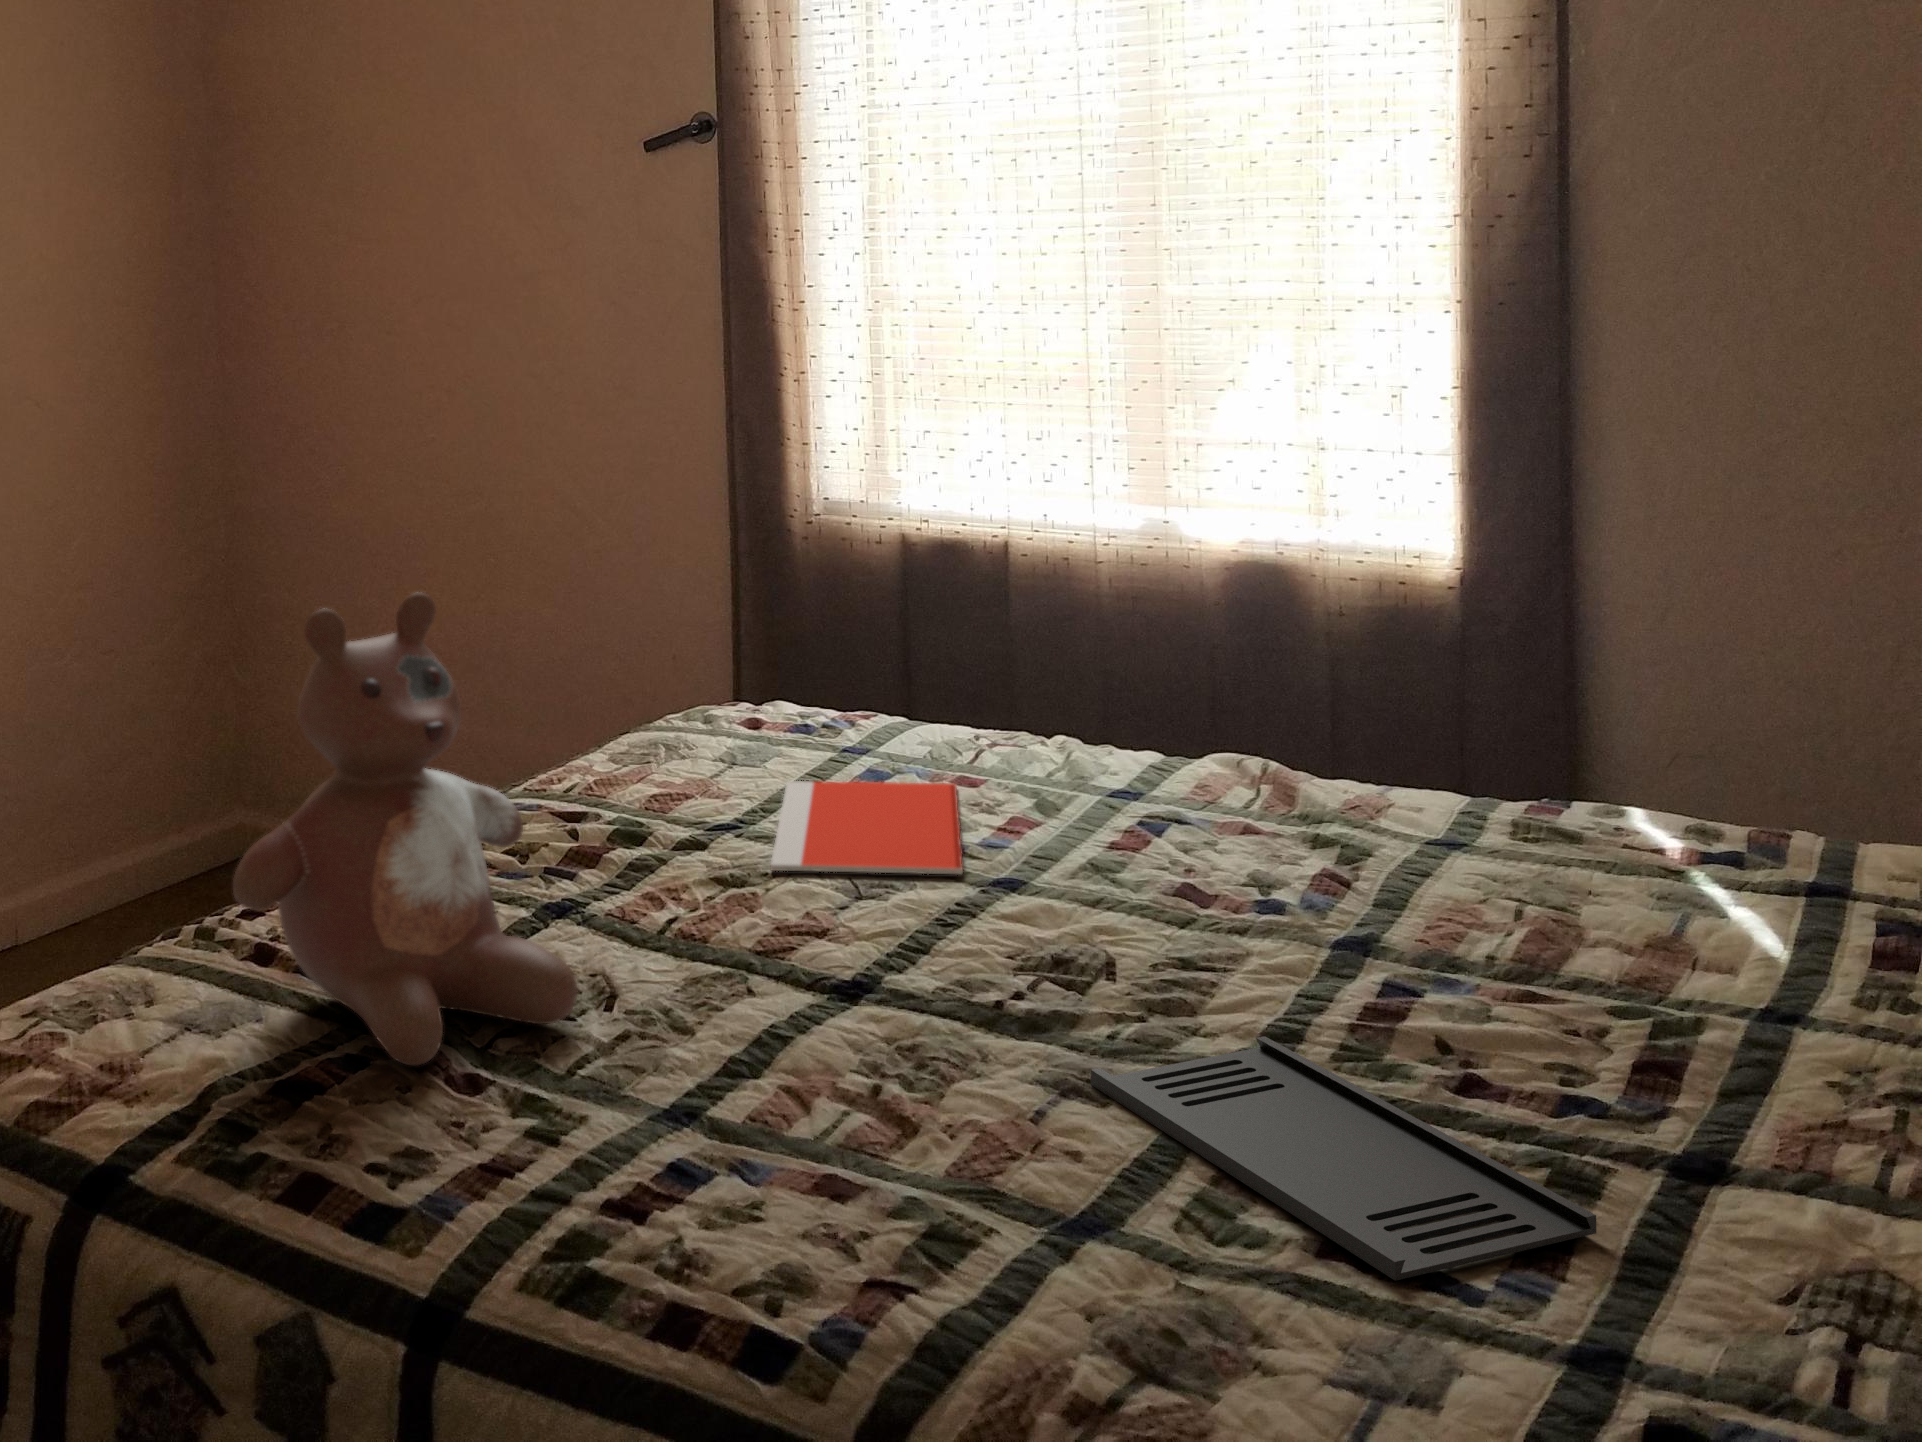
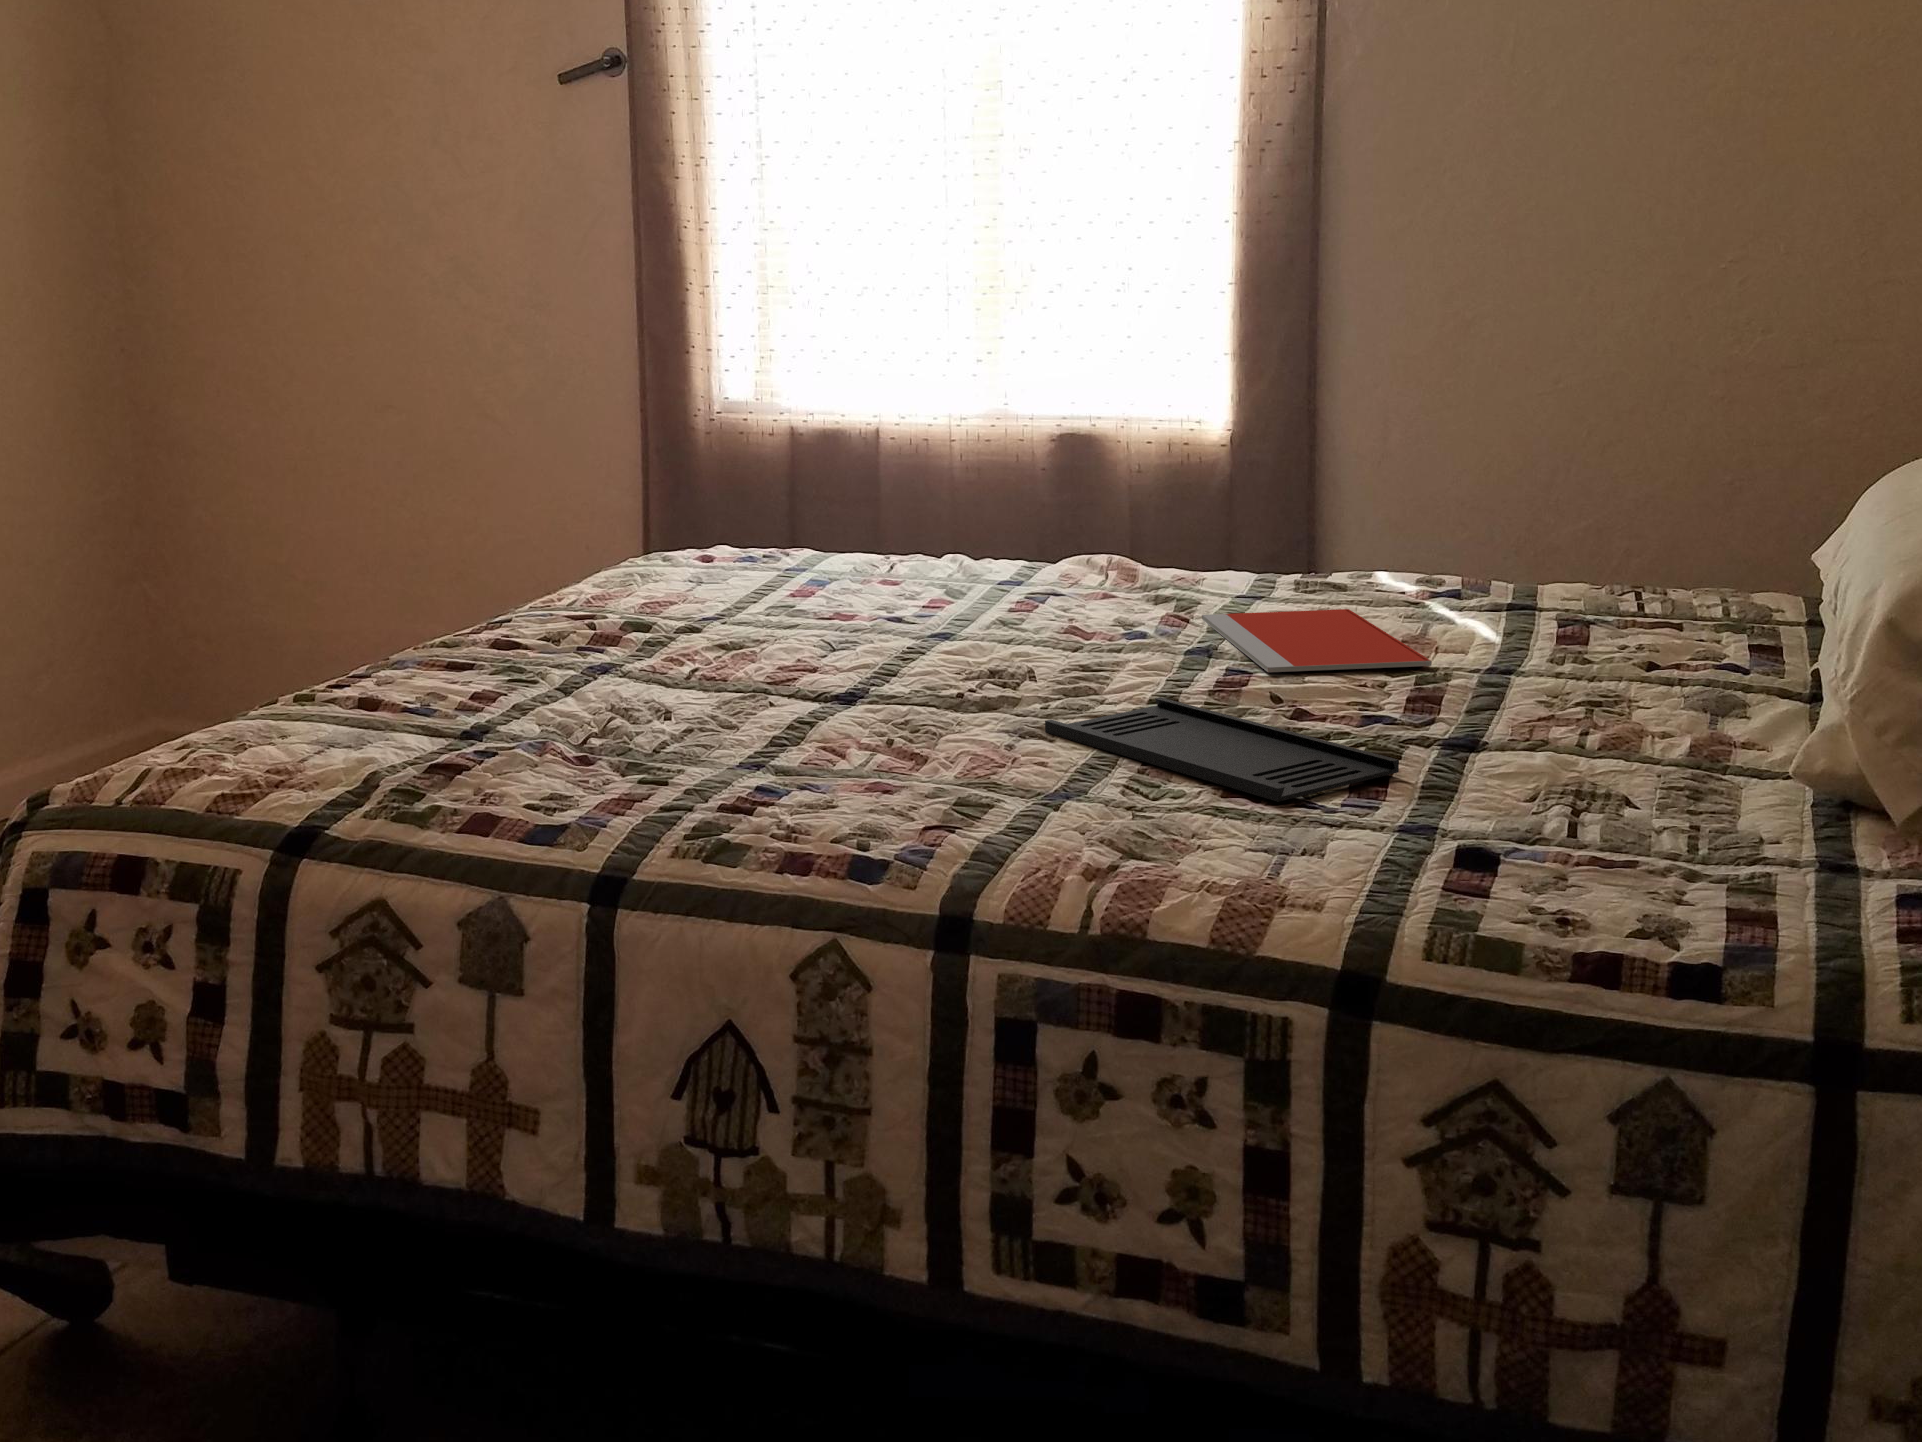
stuffed bear: present [233,593,577,1066] -> none [363,388,646,753]
notebook: present [771,781,963,874] -> present [1202,609,1432,672]

